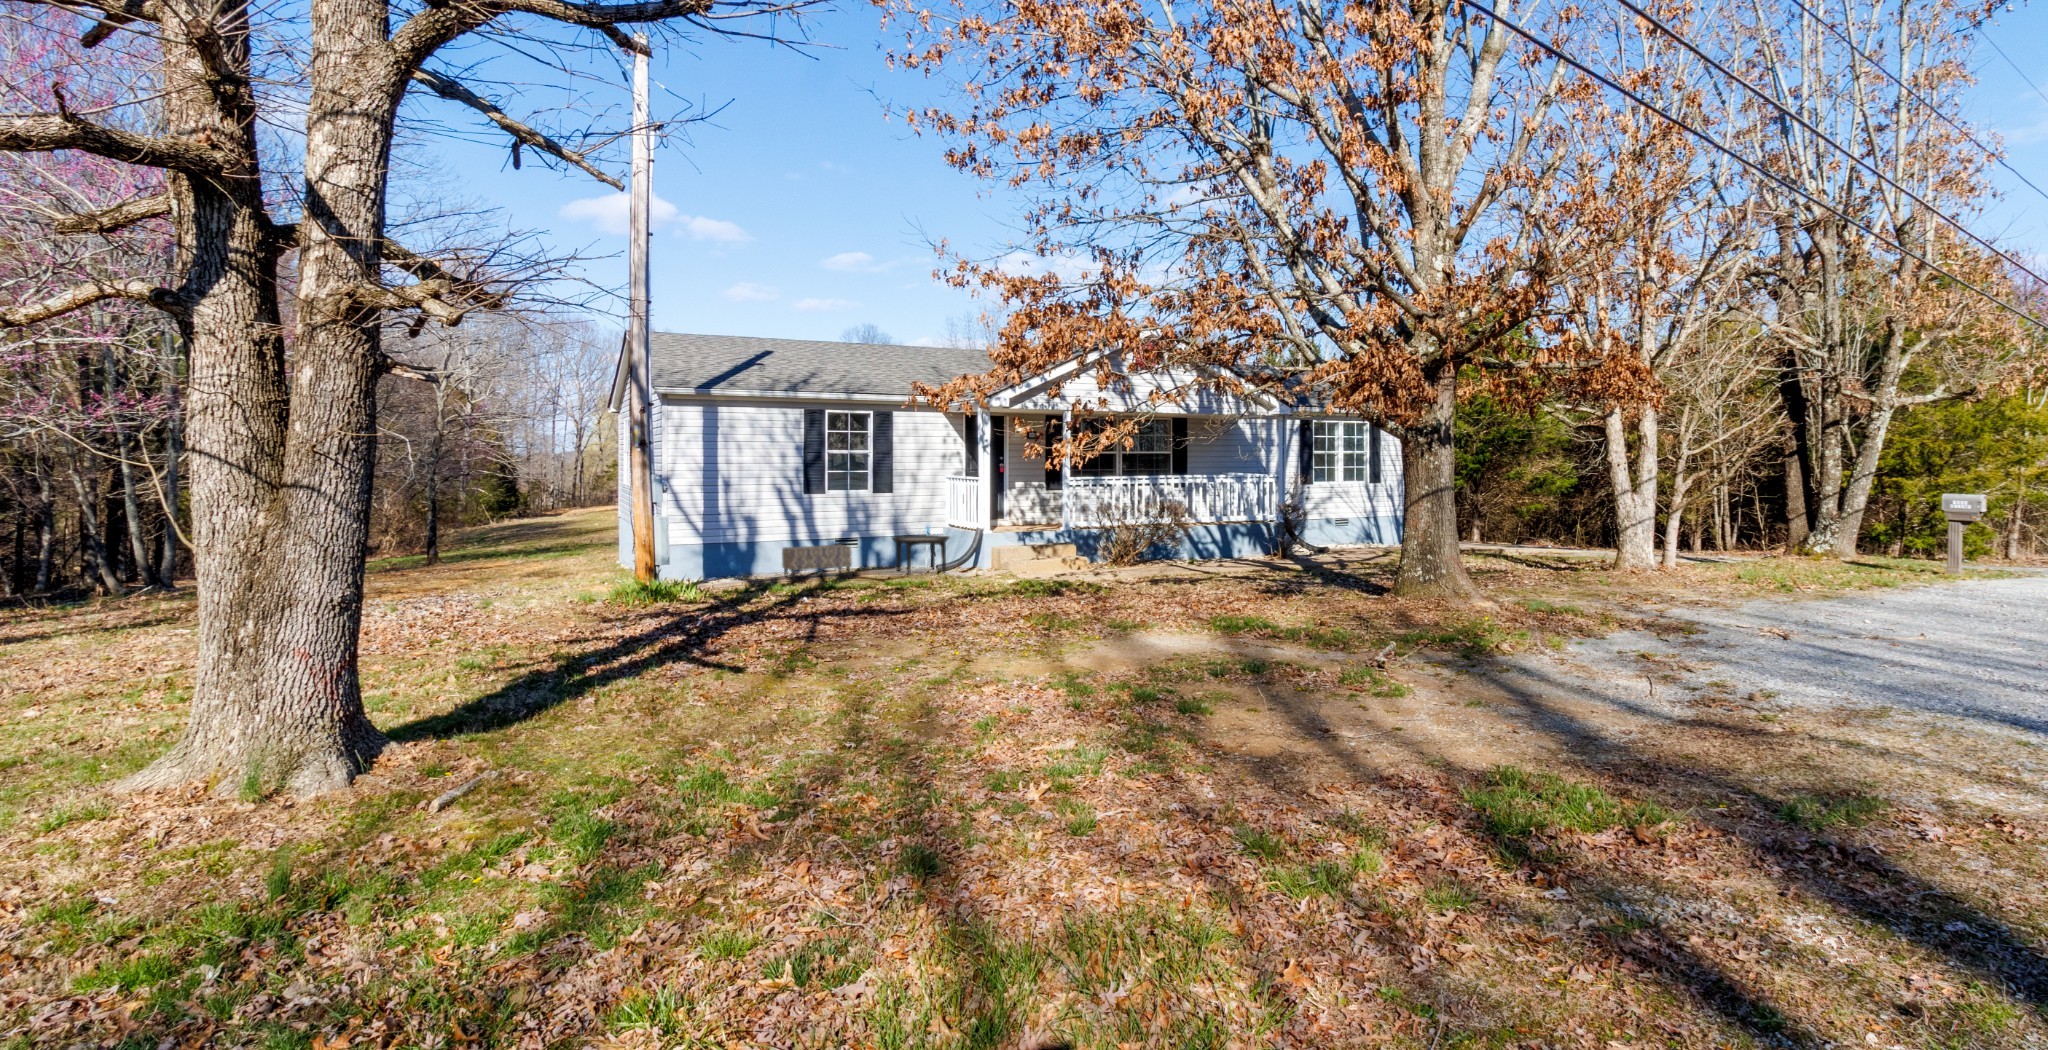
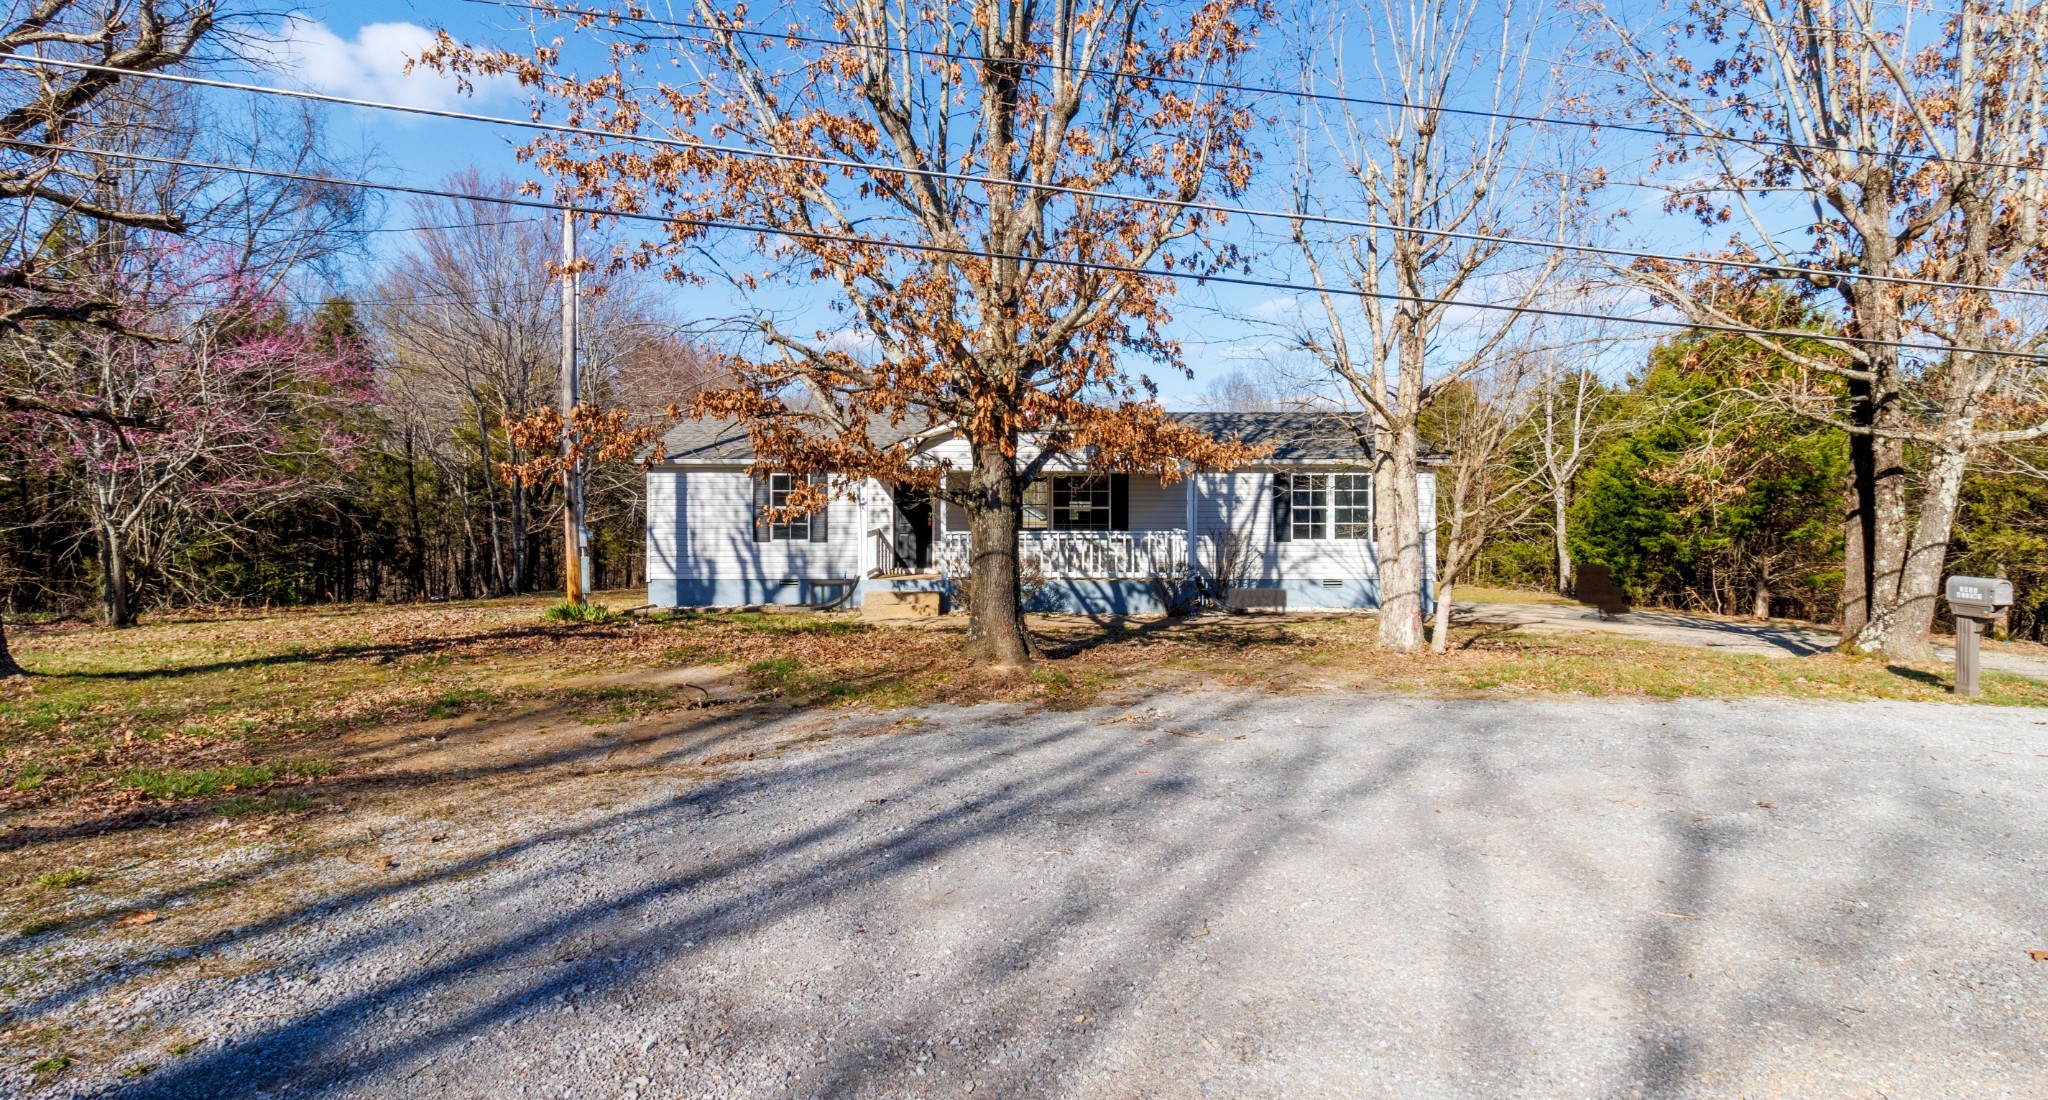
lounge chair: none [1490,498,1542,543] -> present [1574,564,1631,621]
bench: present [782,545,852,579] -> present [1228,588,1287,615]

